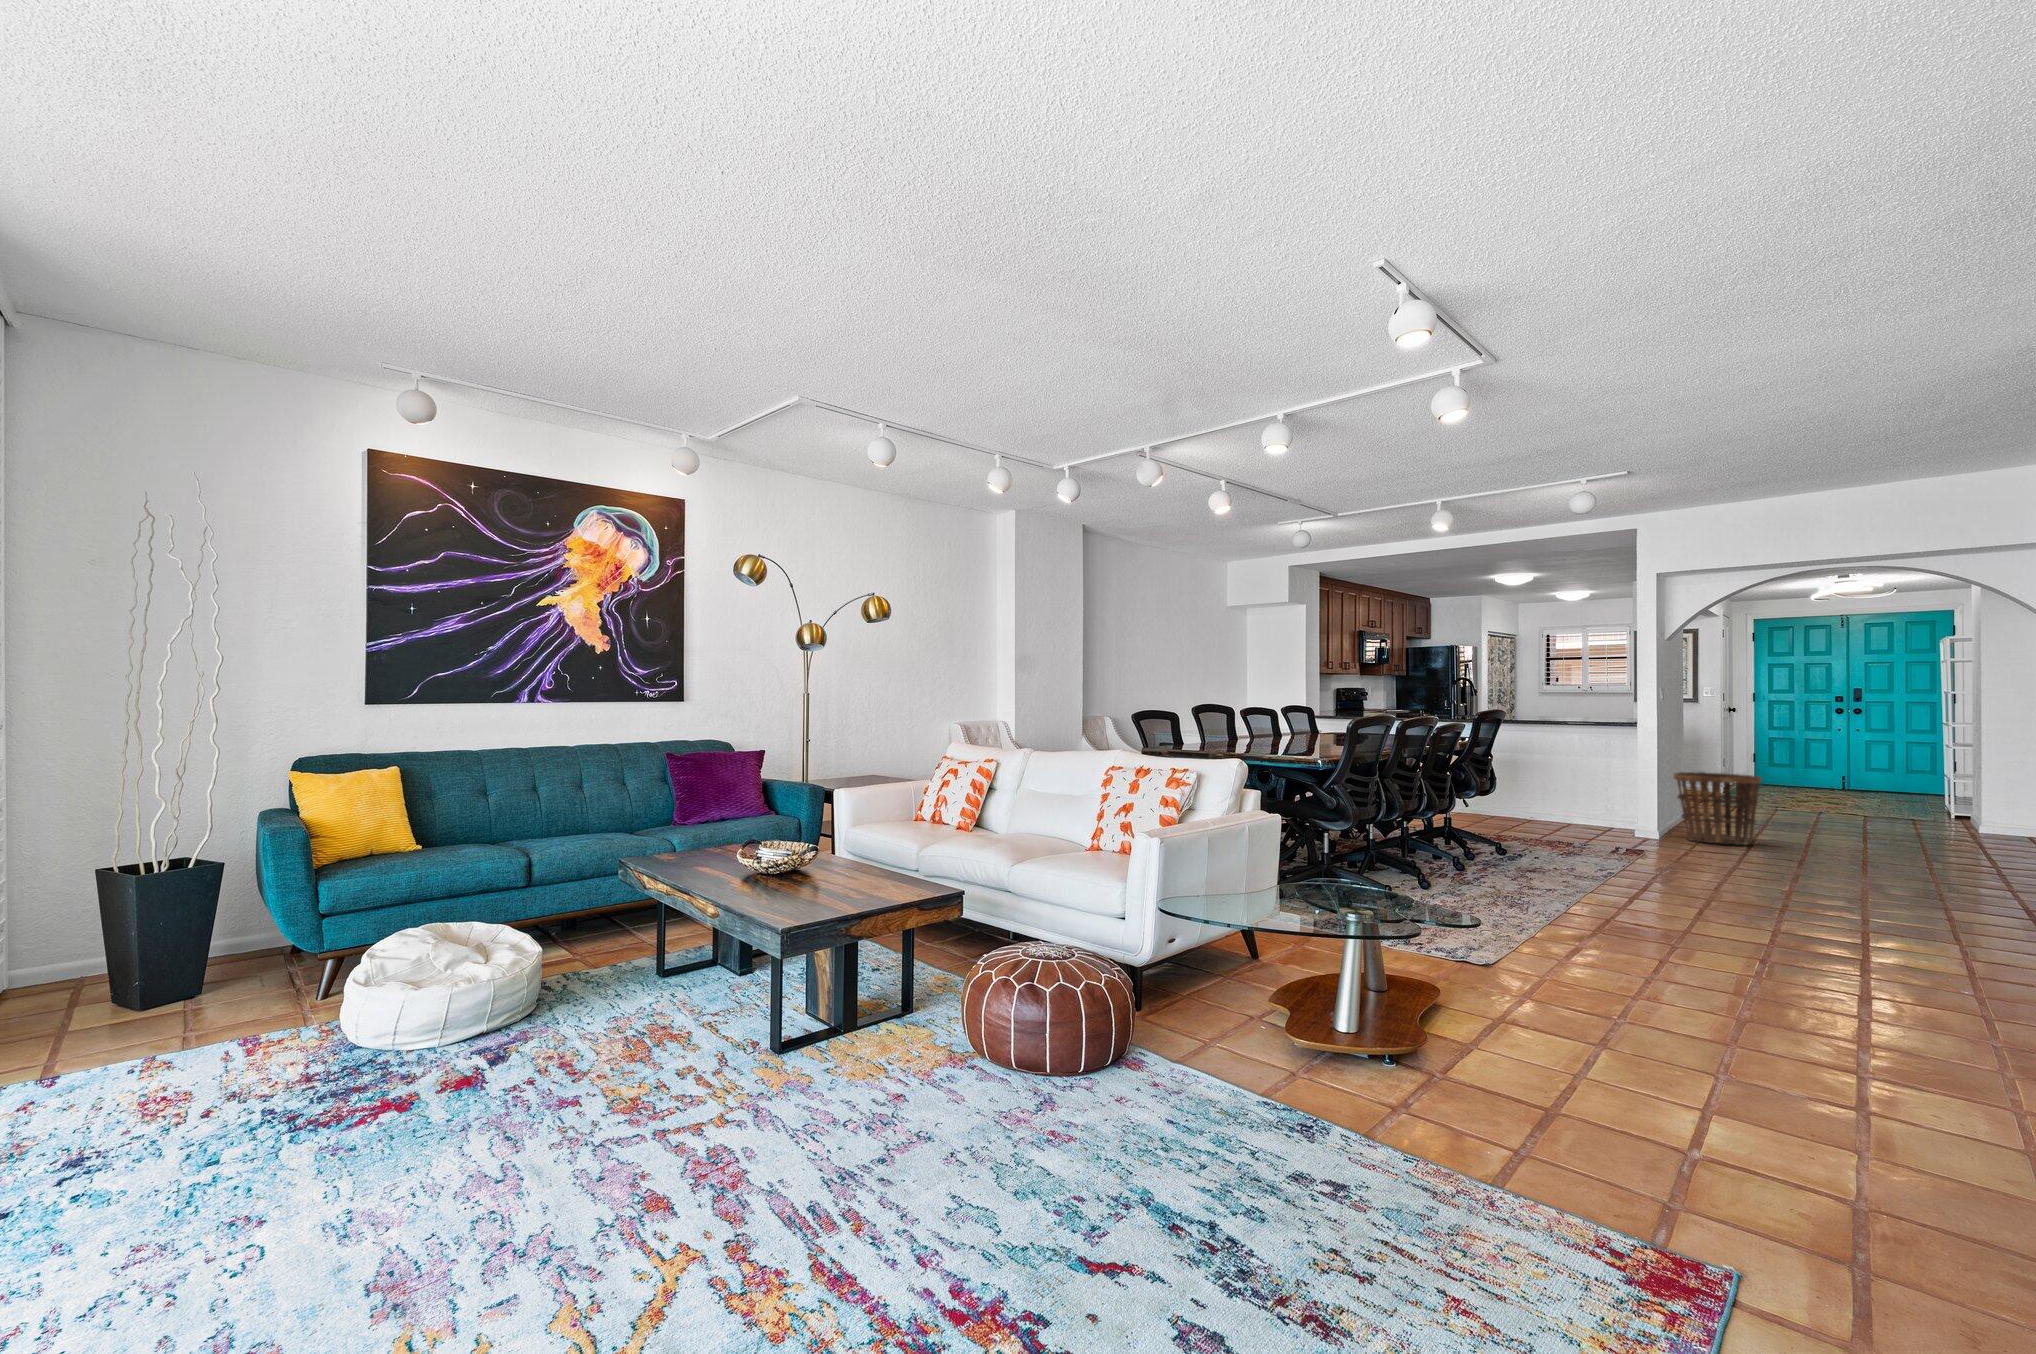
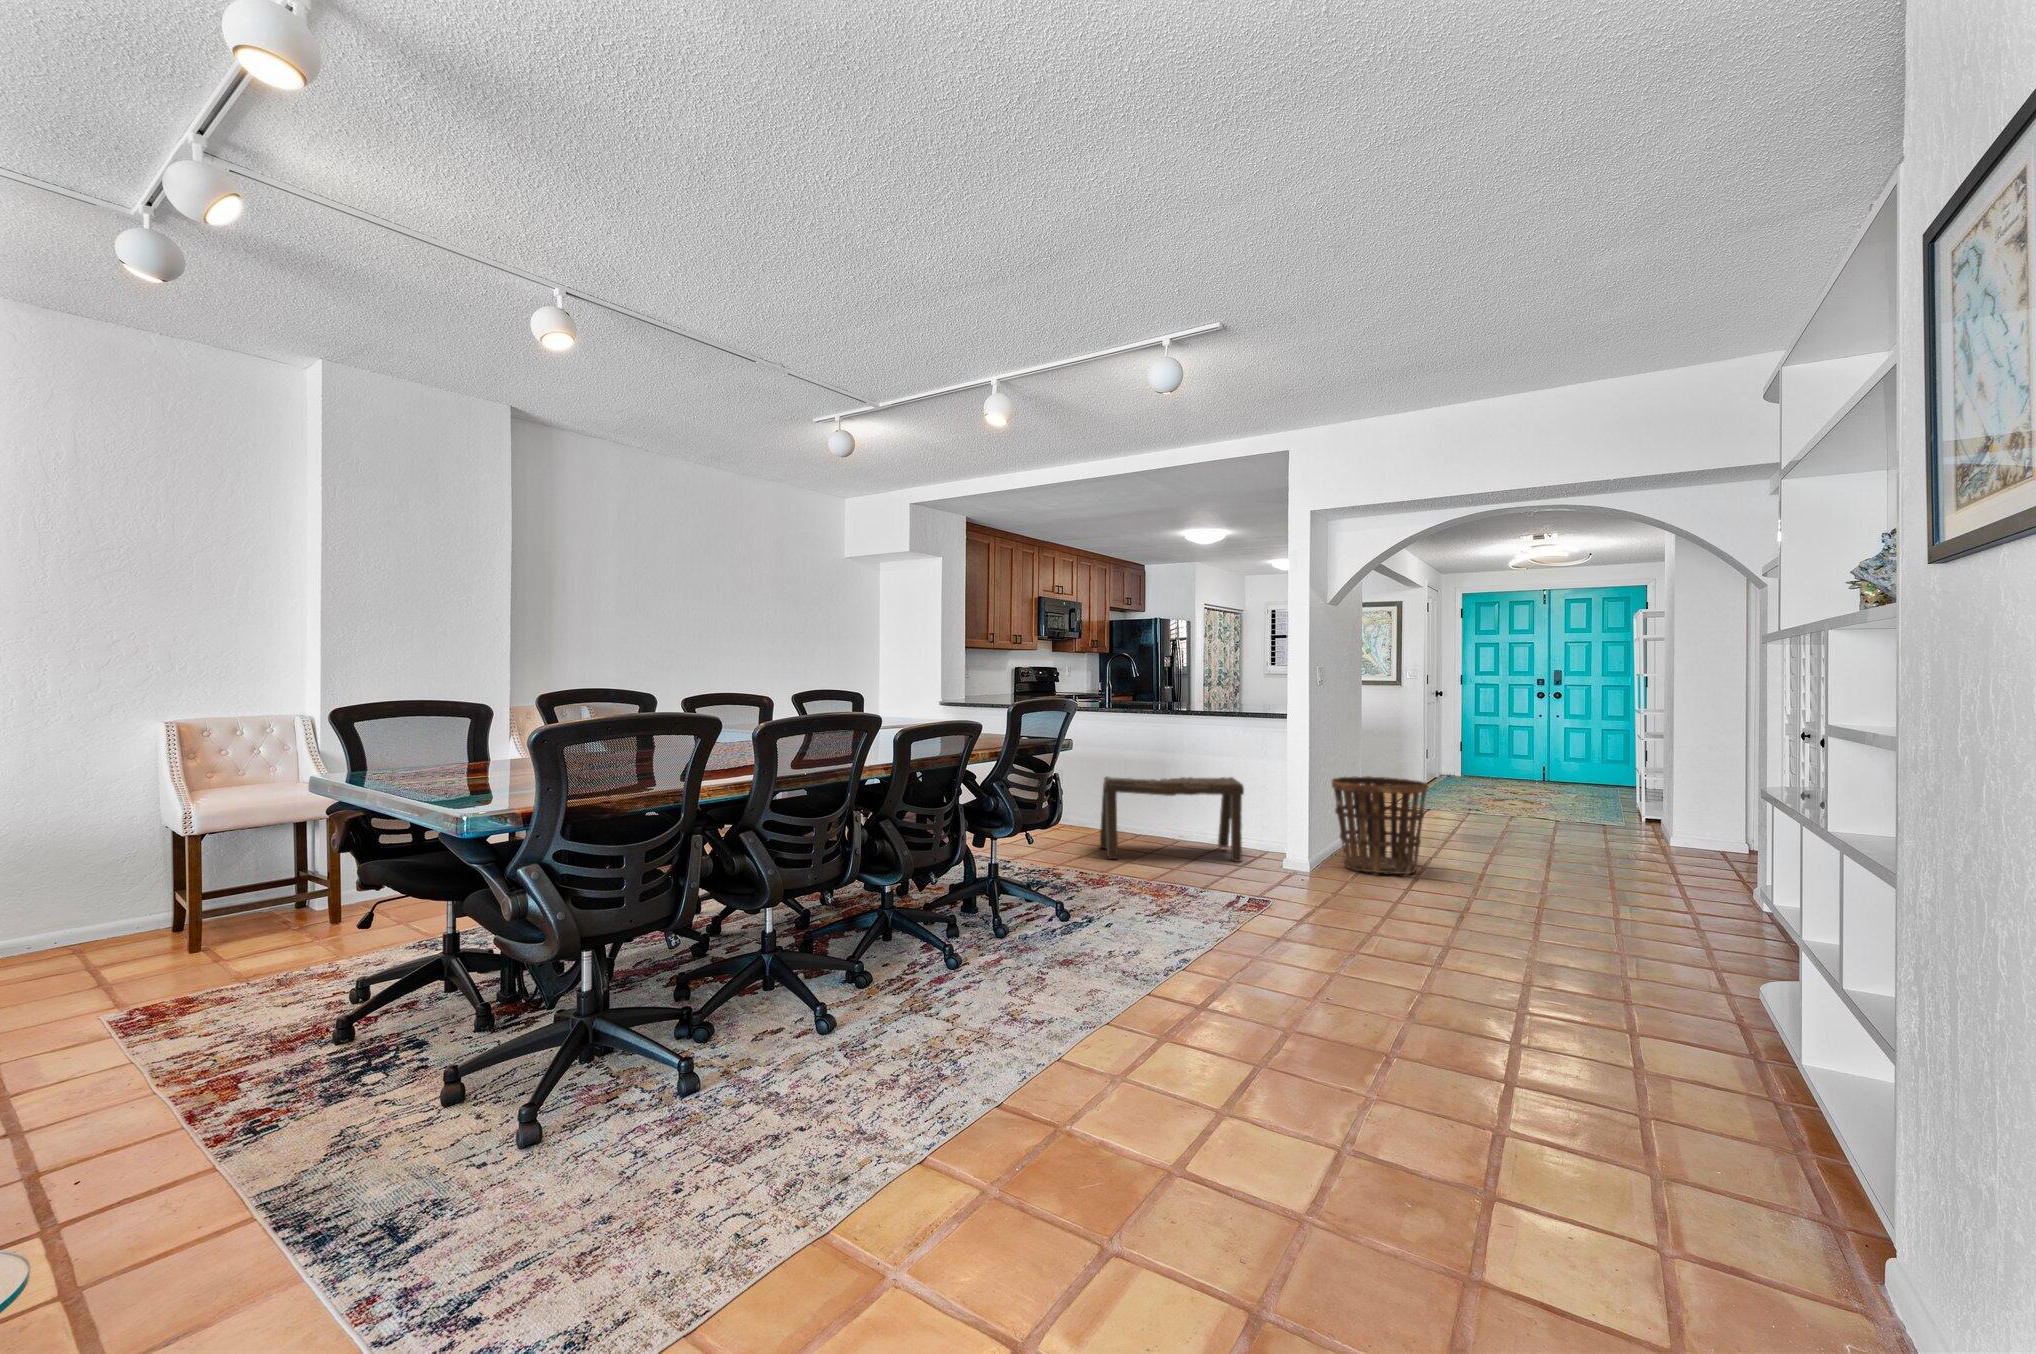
bench: none [1471,770,1600,834] -> present [1100,777,1244,862]

